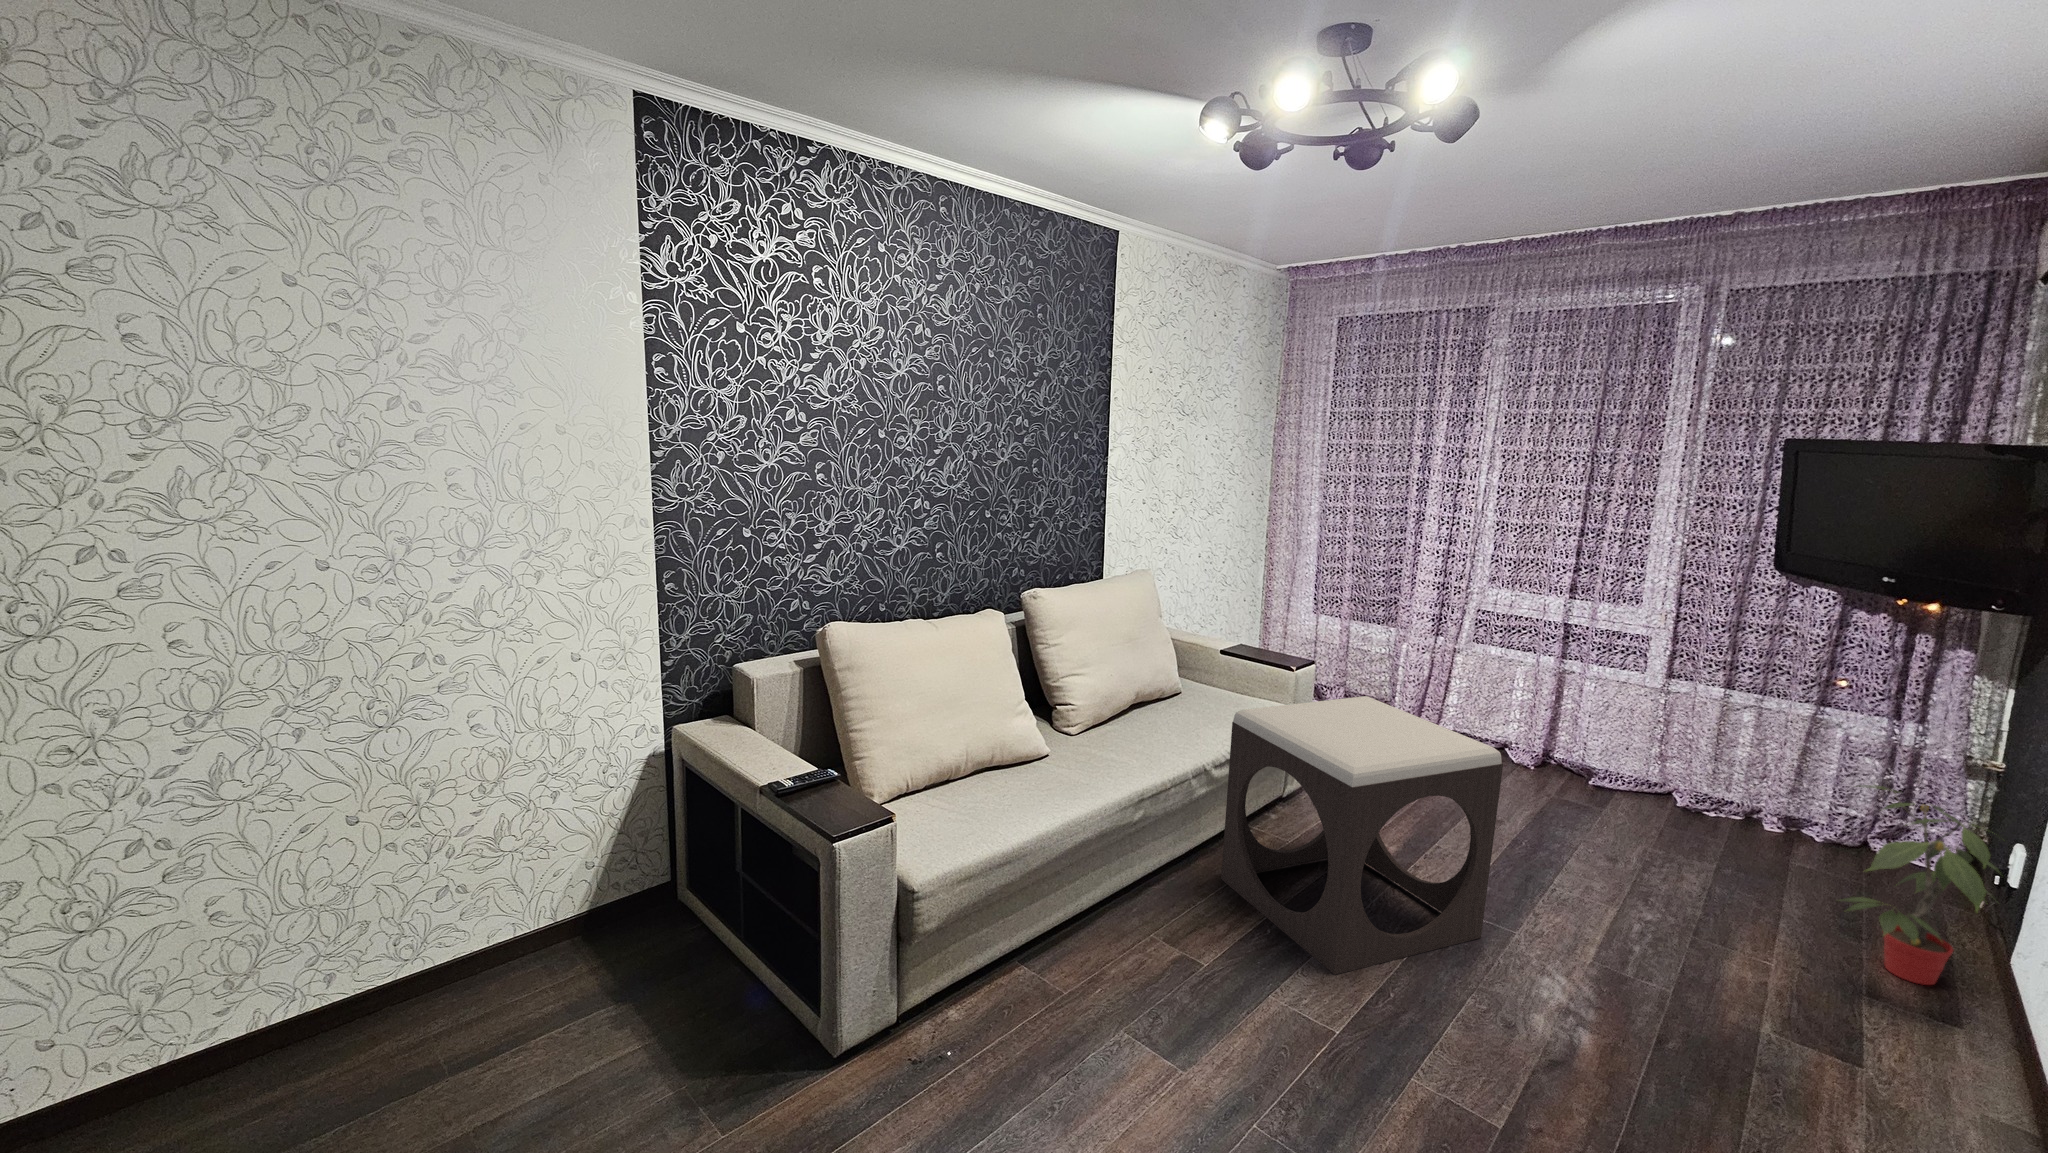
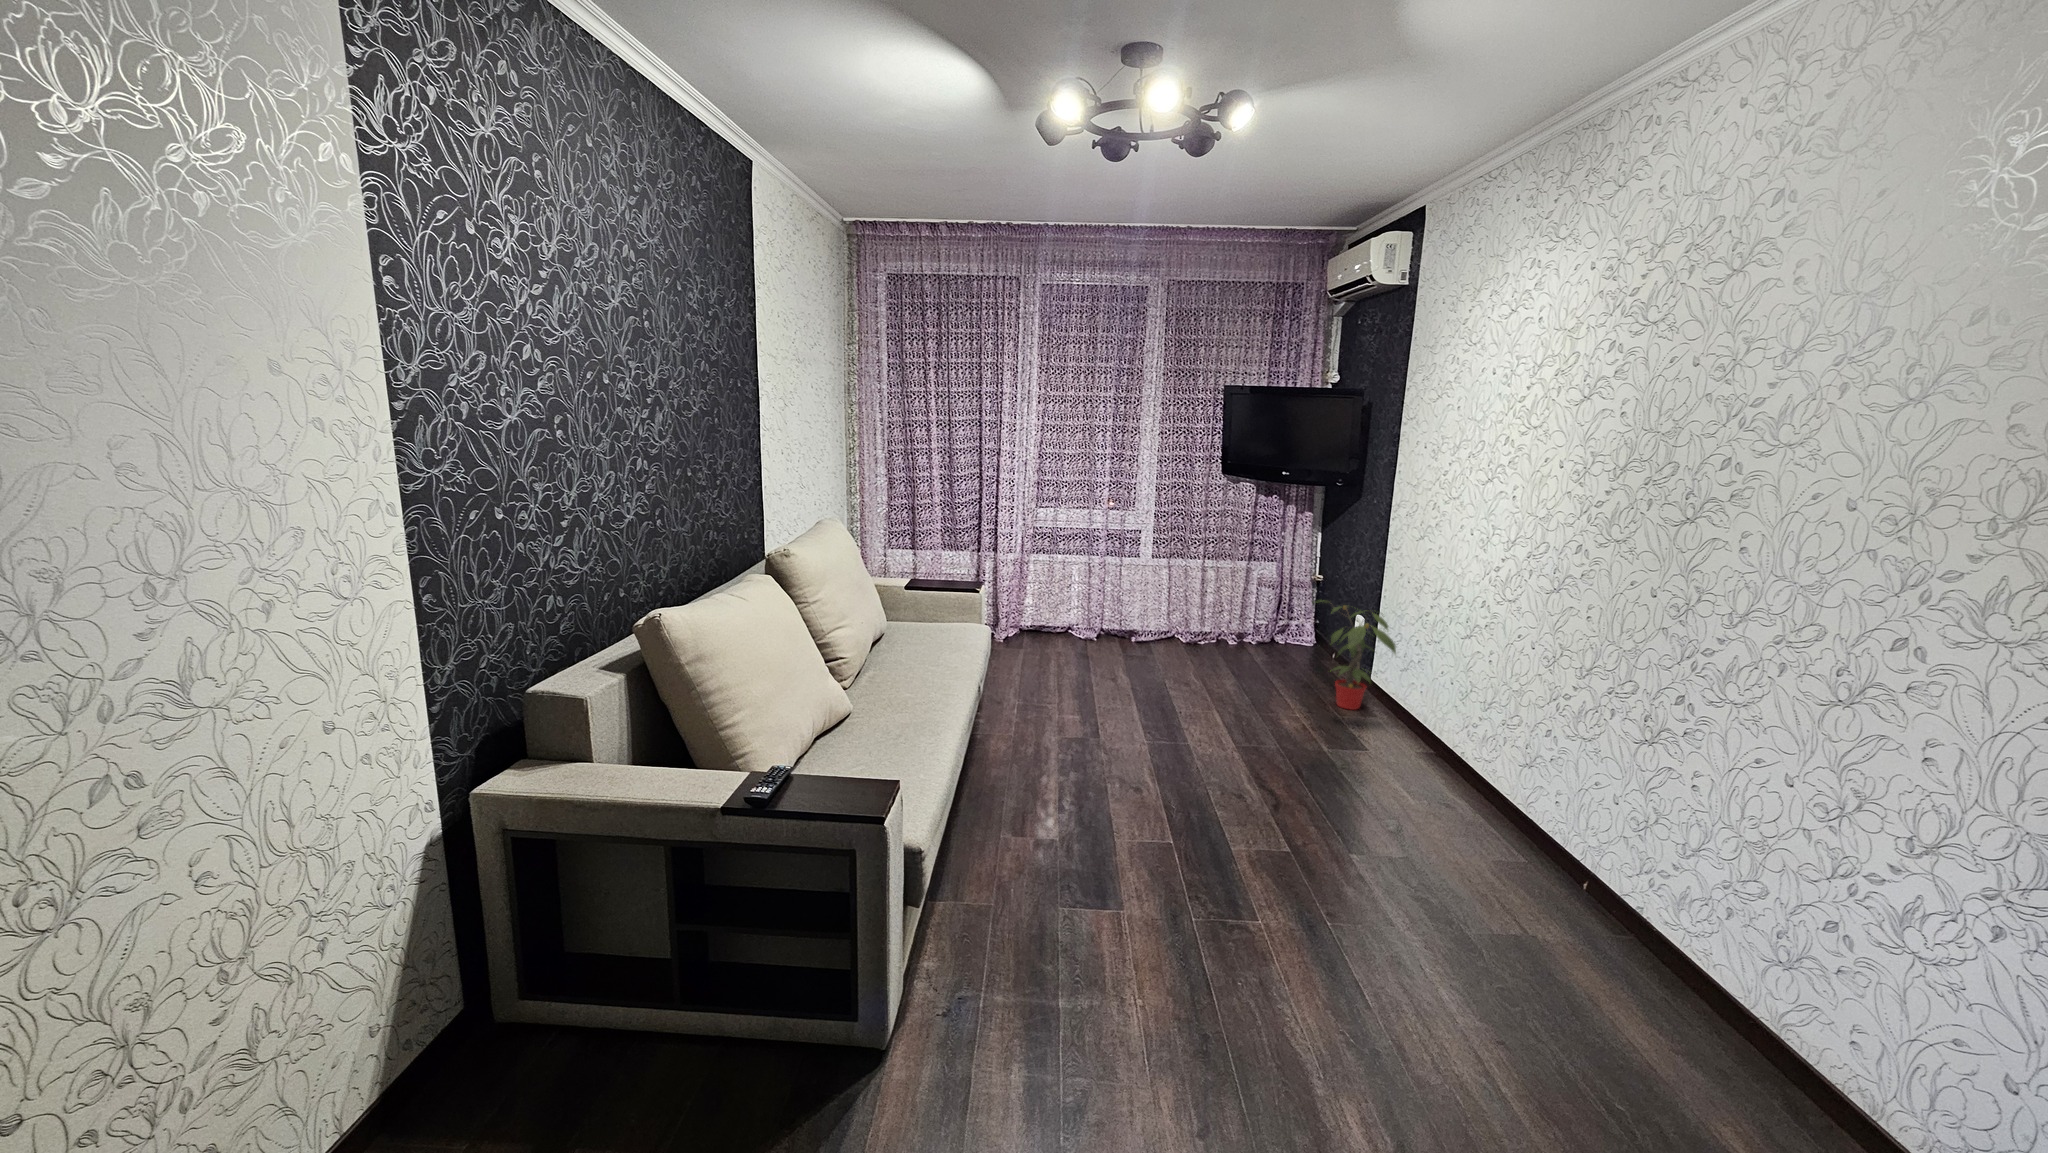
footstool: present [1221,696,1503,975] -> none [994,601,1187,817]

